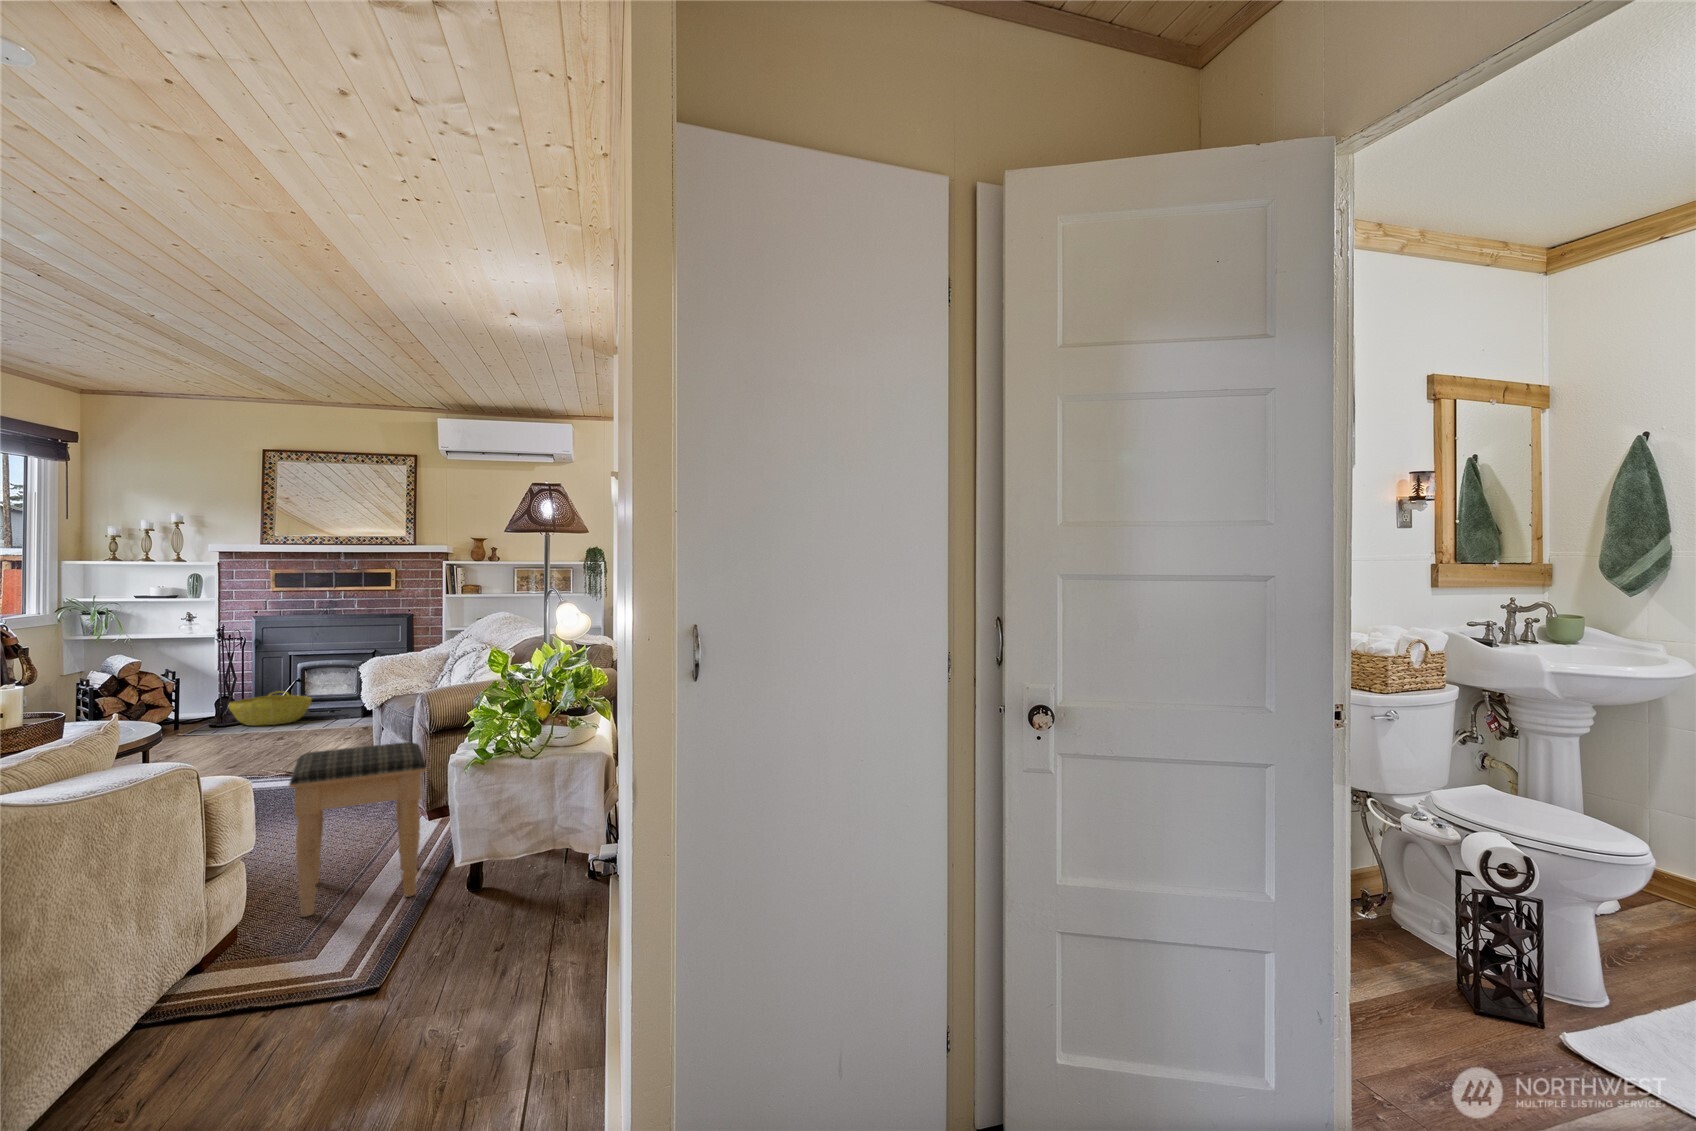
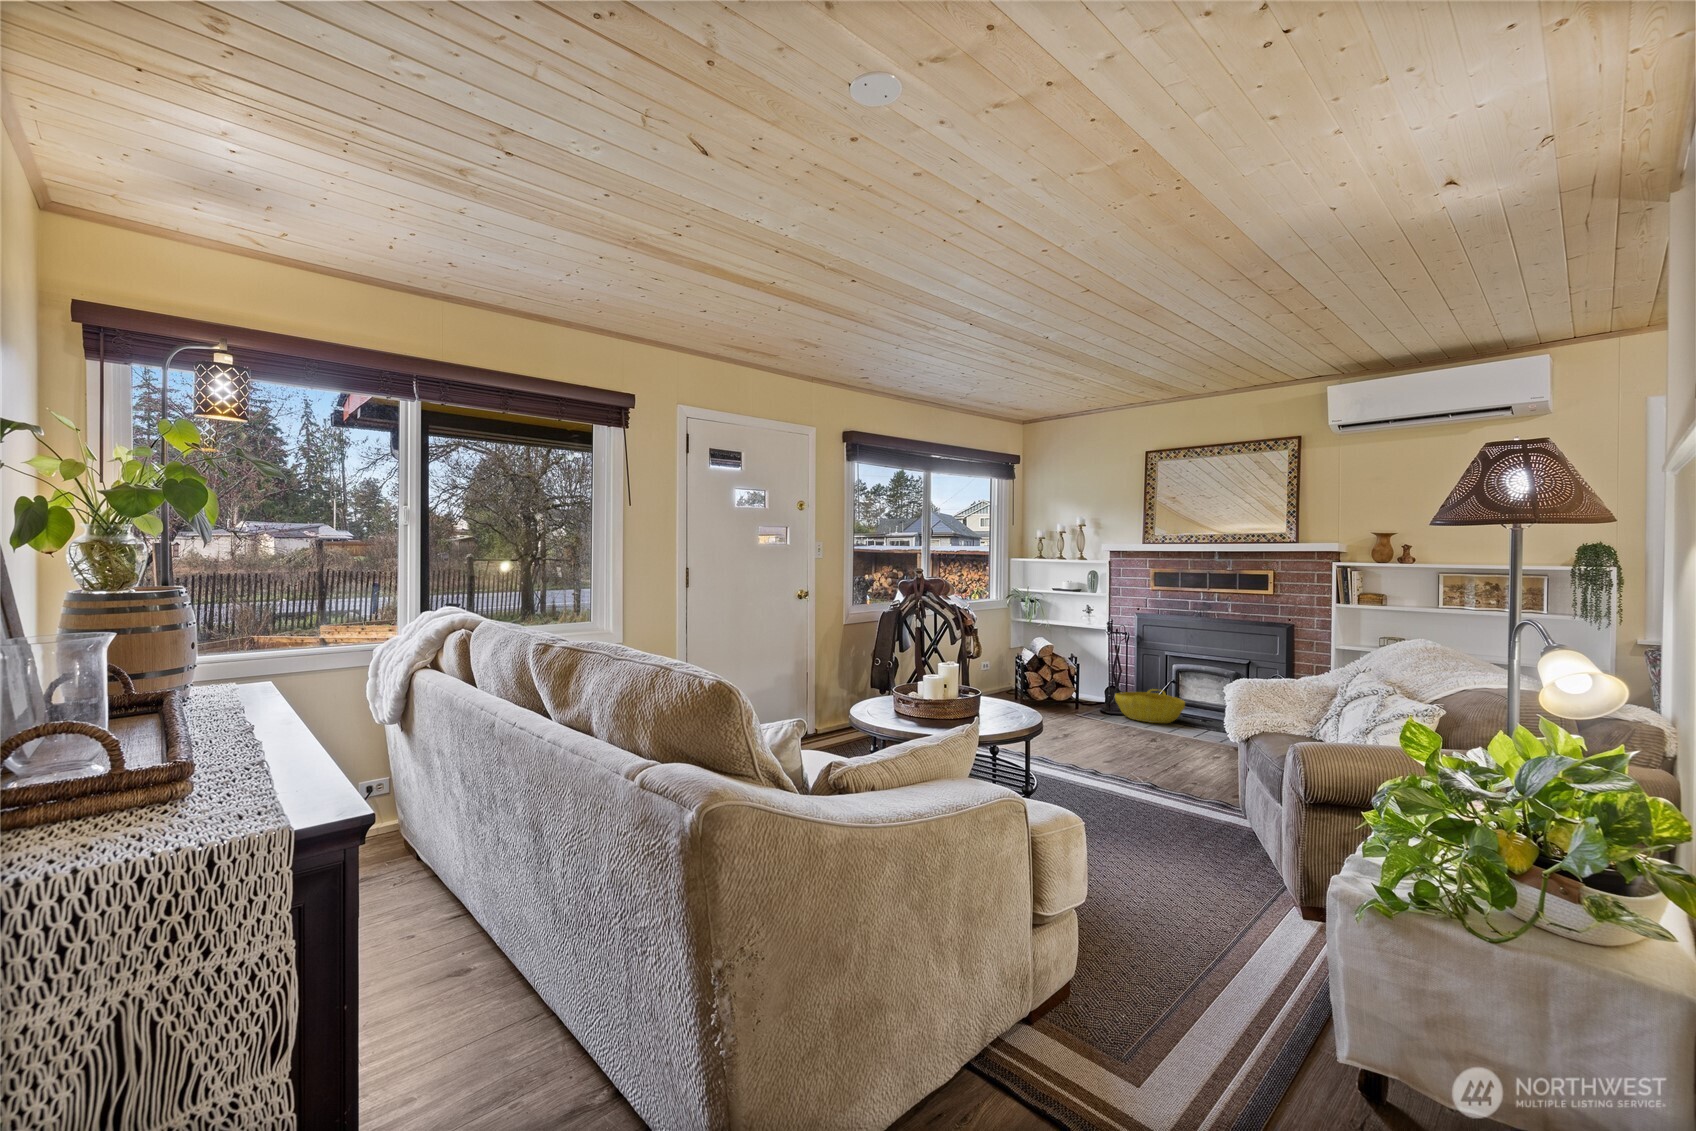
footstool: present [289,742,426,917] -> none [1120,800,1295,1057]

